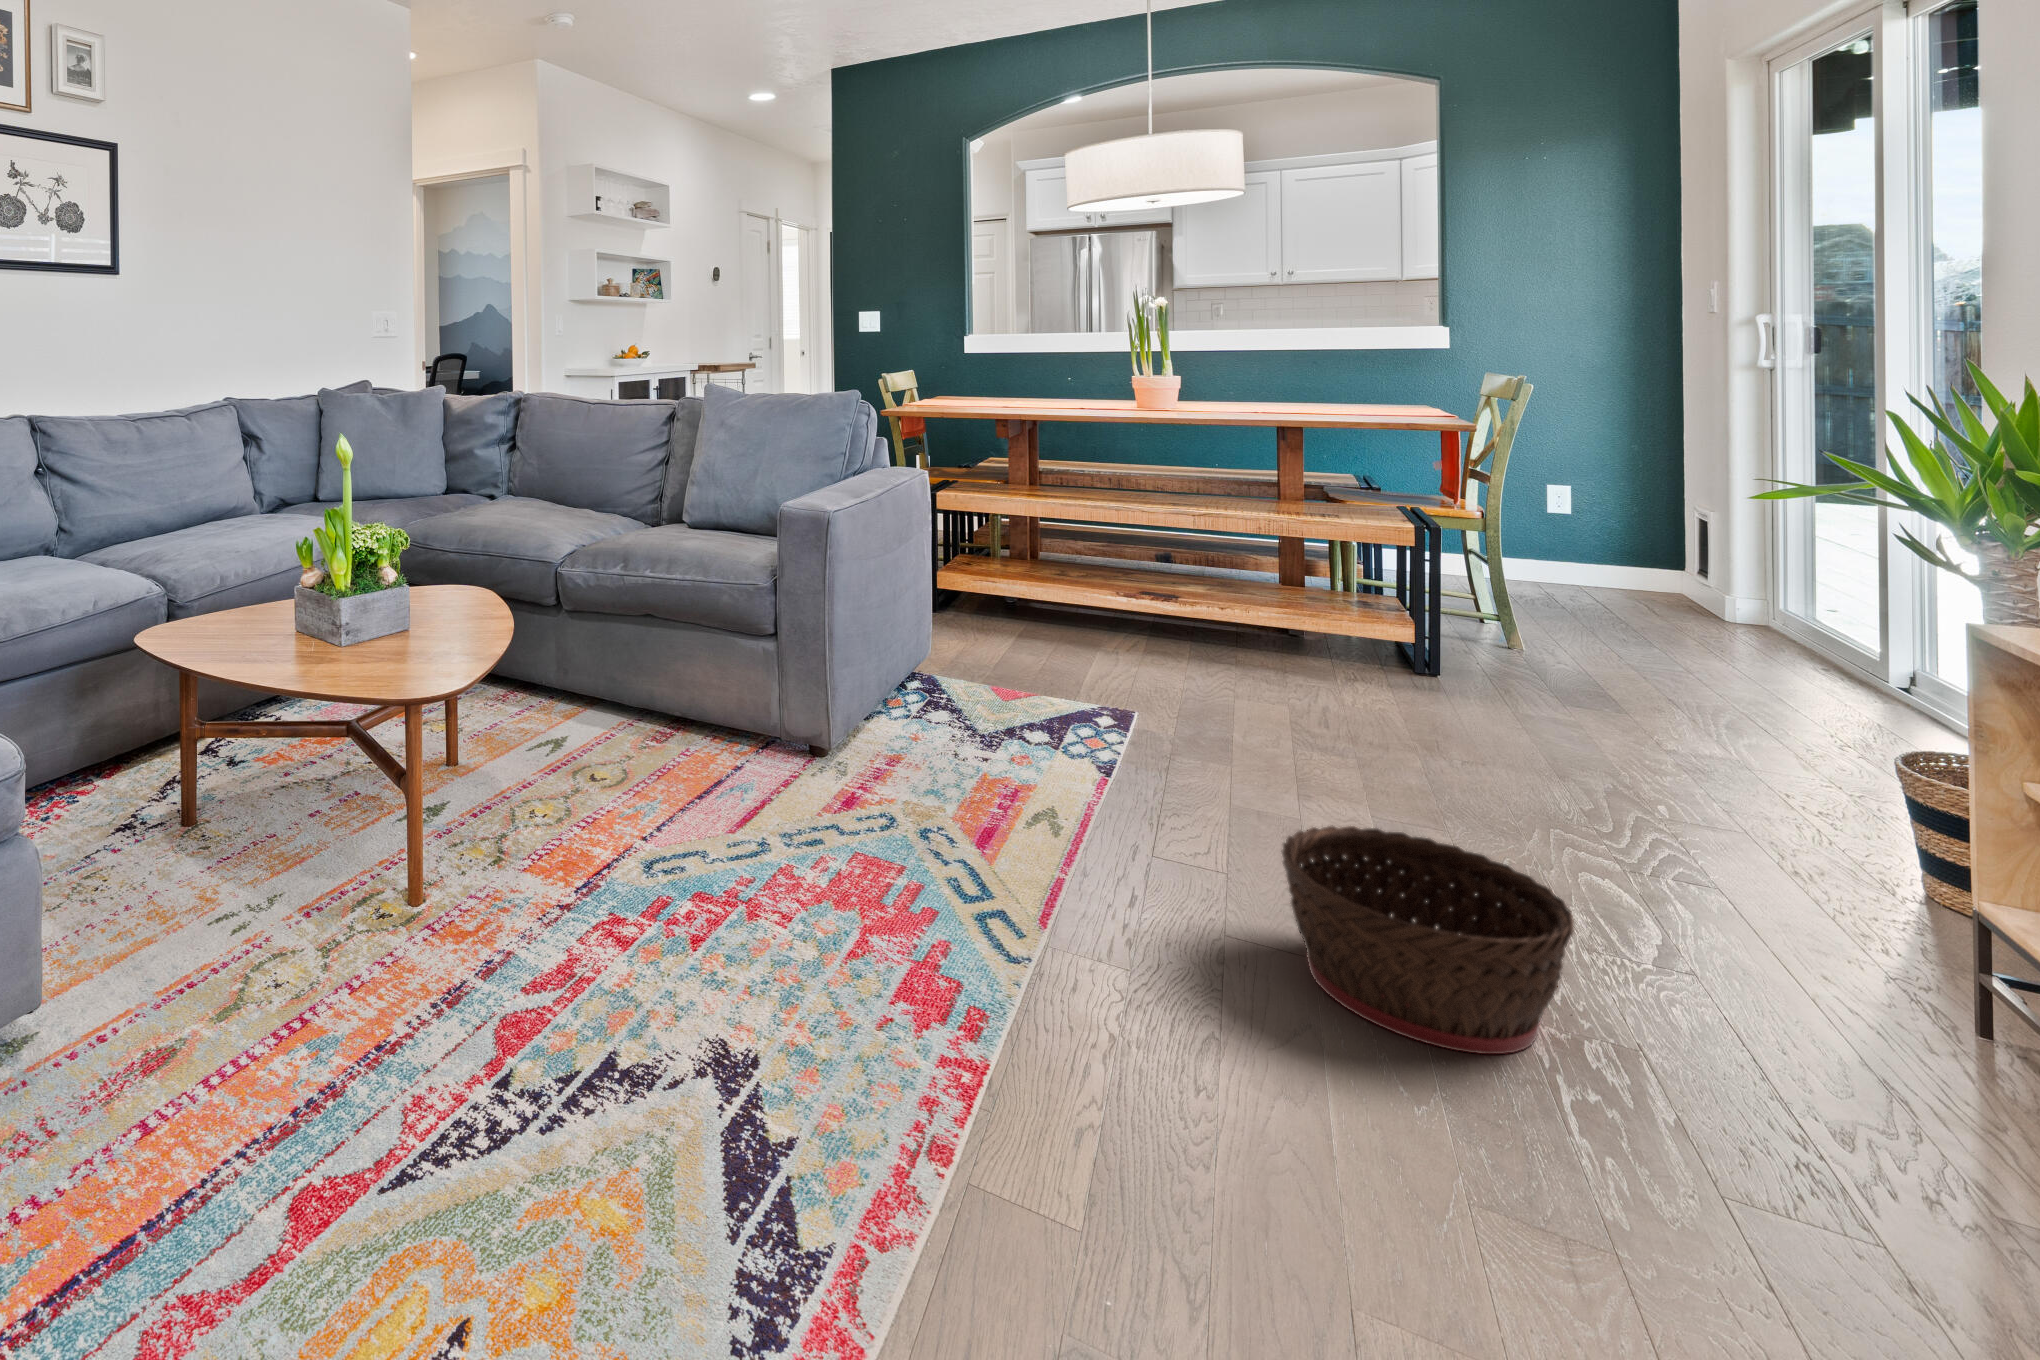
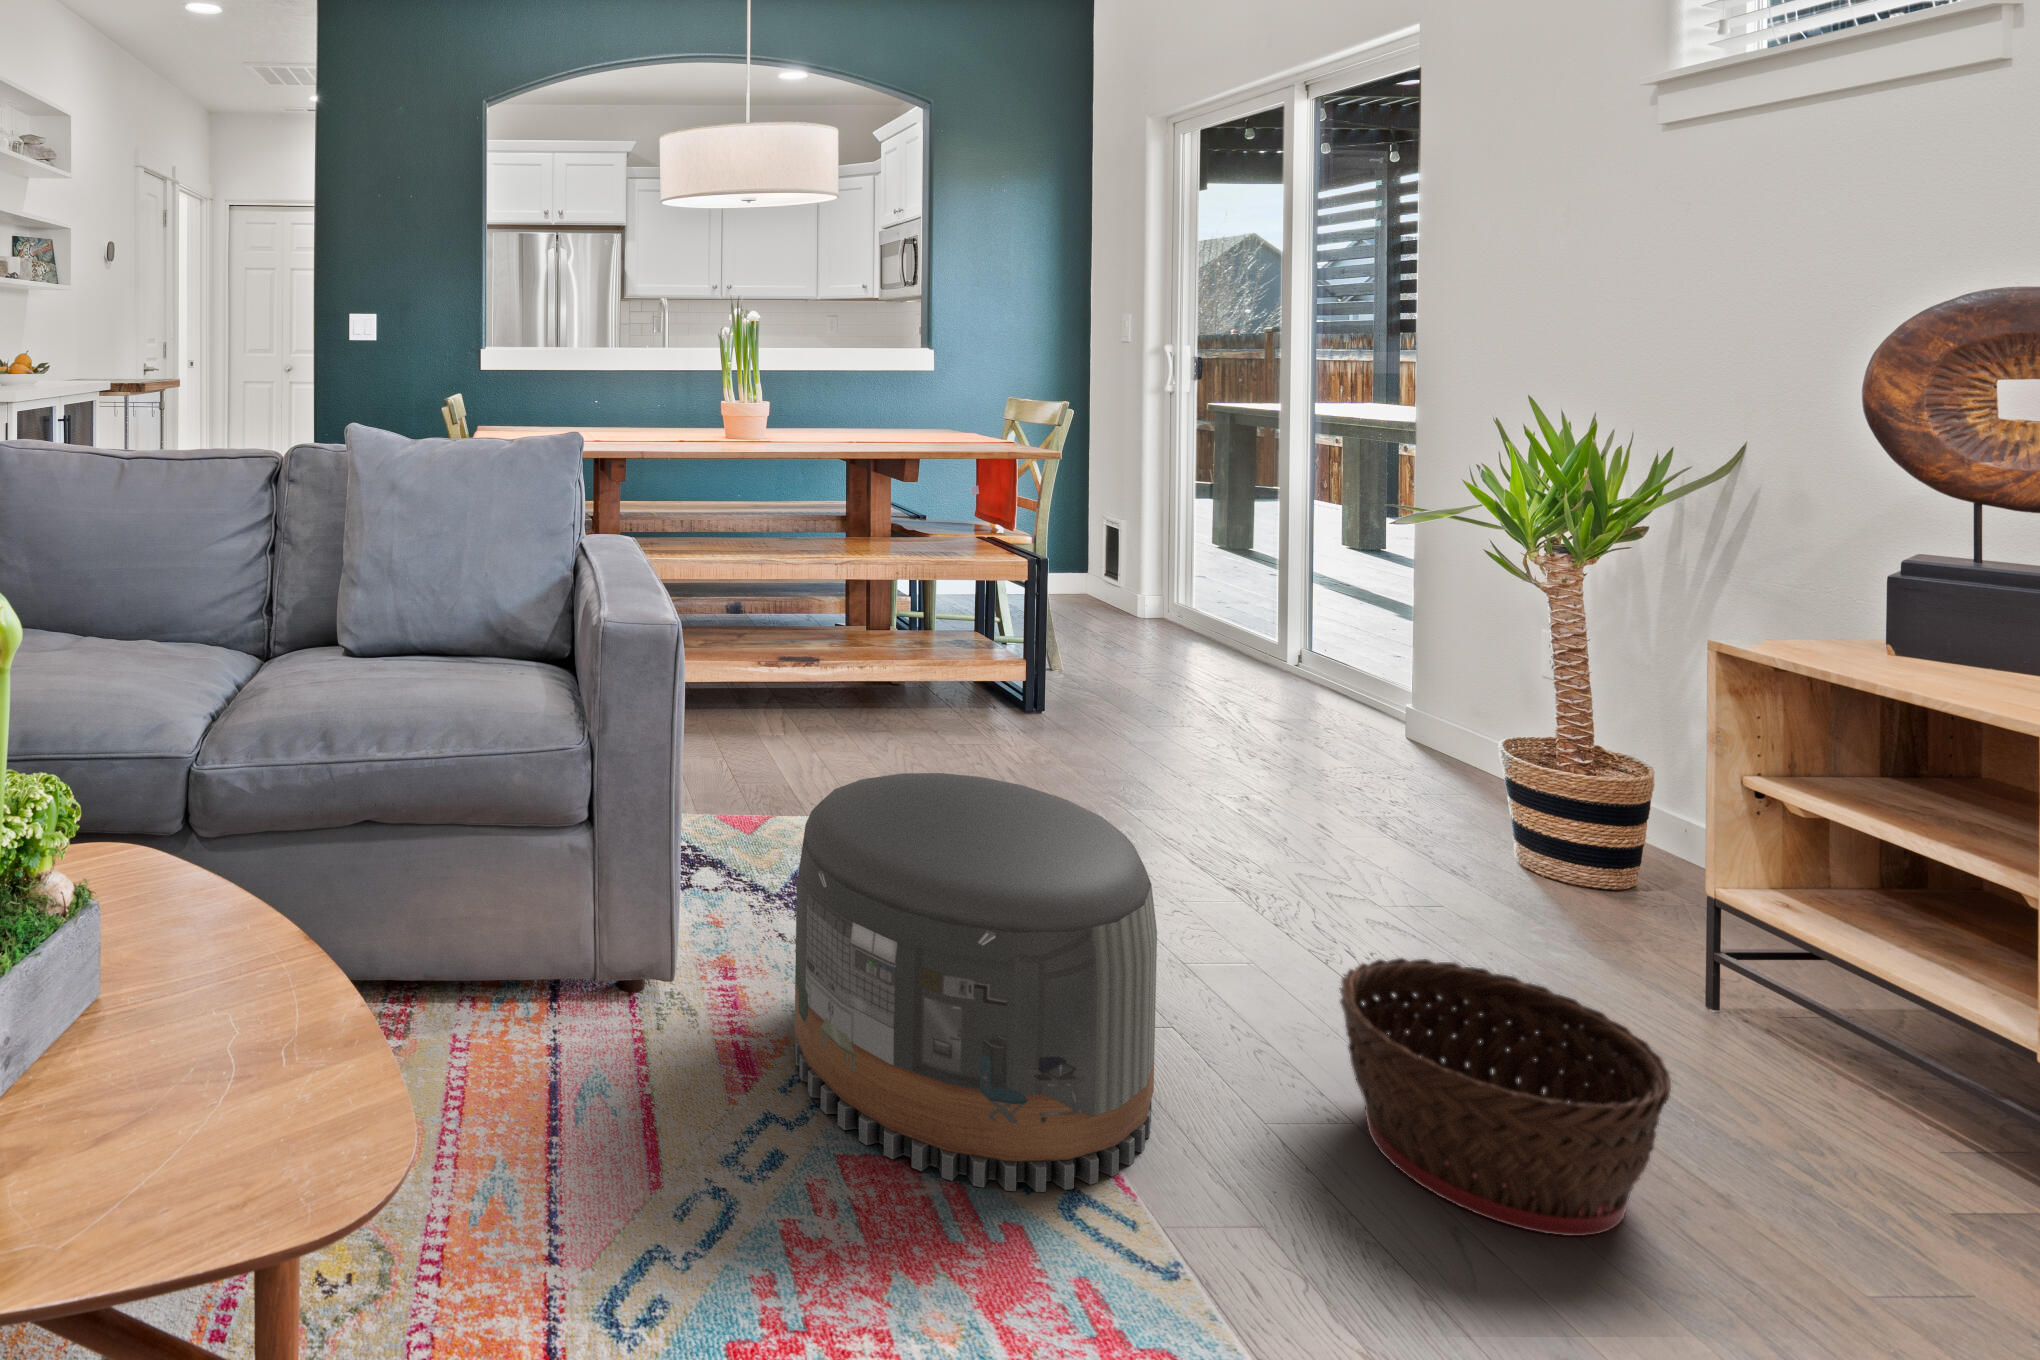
pouf: none [876,631,1144,908] -> present [795,773,1157,1192]

